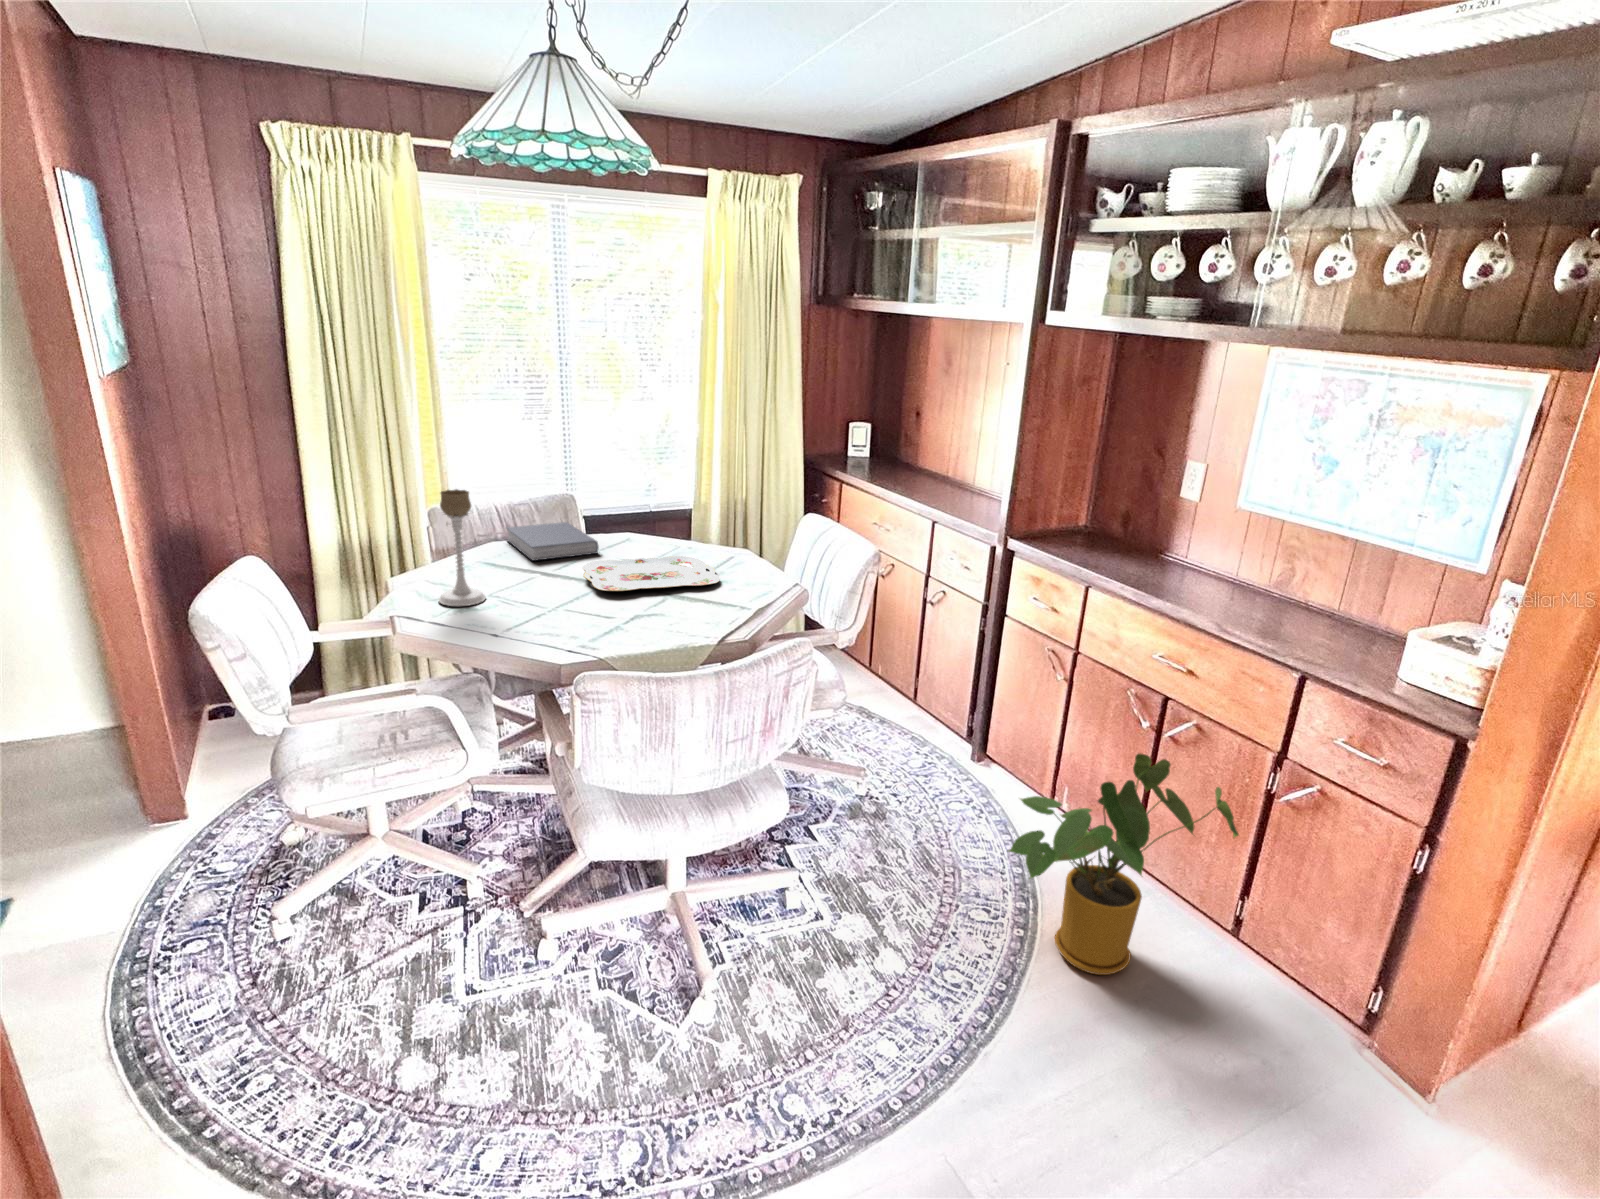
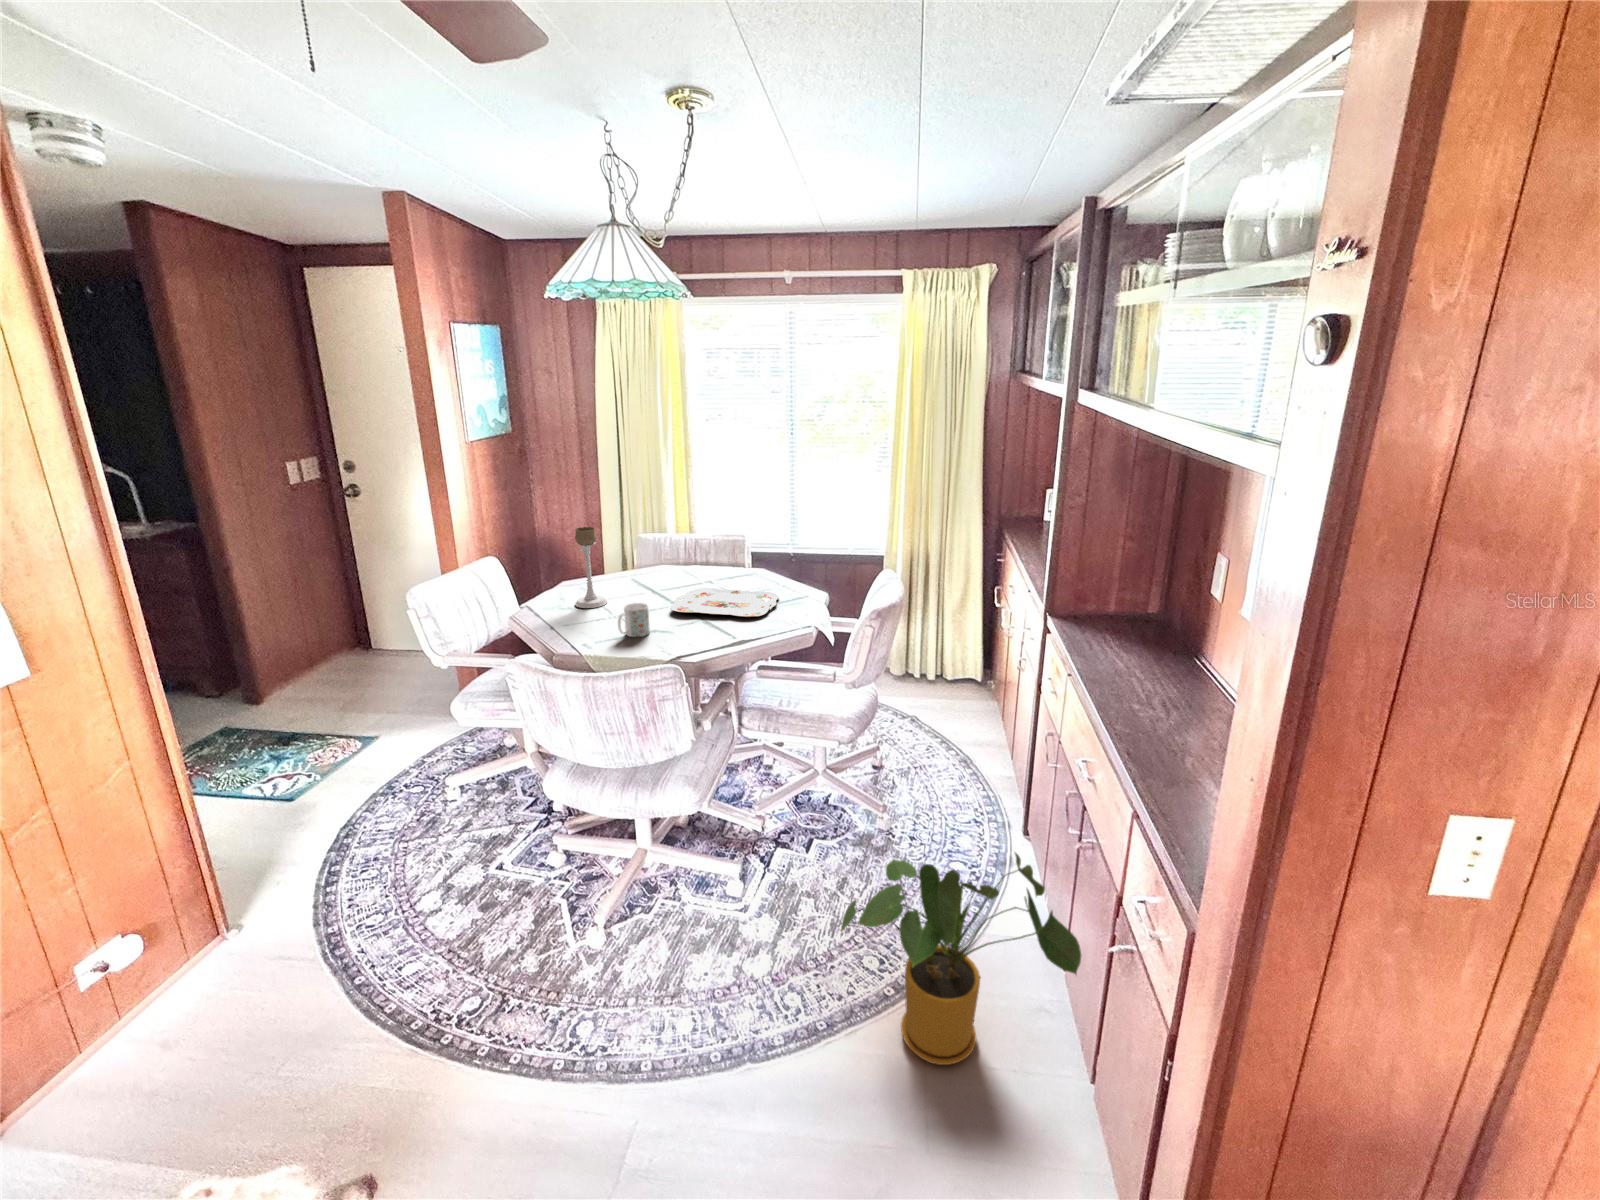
book: present [507,522,599,561] -> none [670,557,728,583]
mug: none [583,583,616,629] -> present [618,603,650,637]

